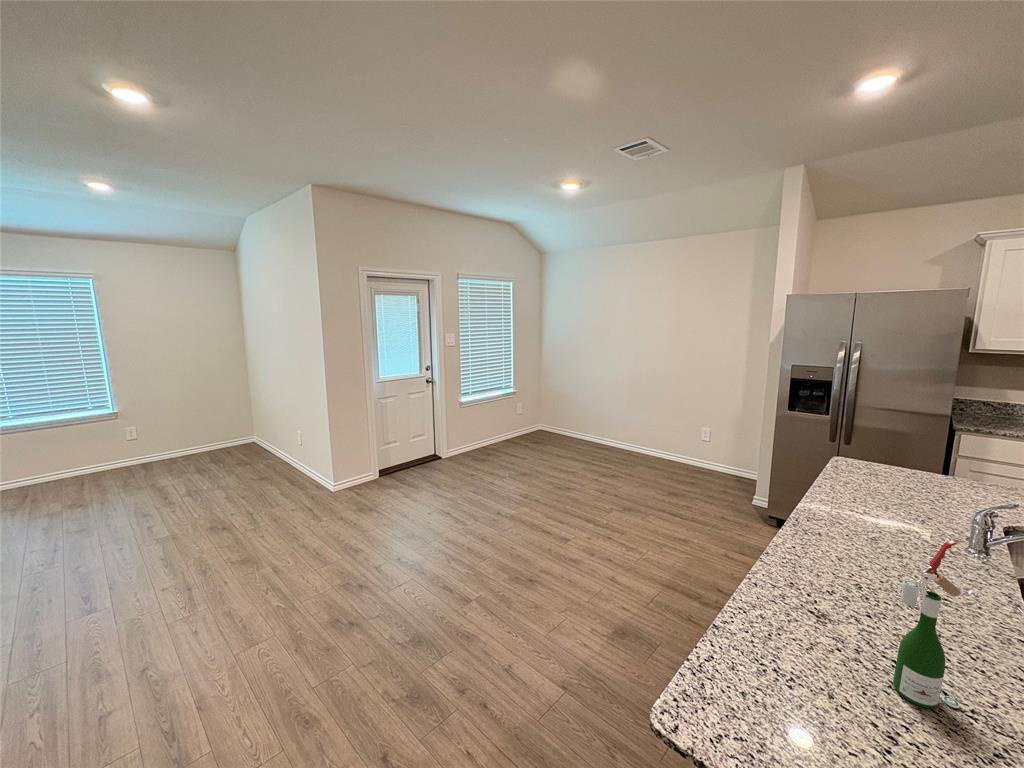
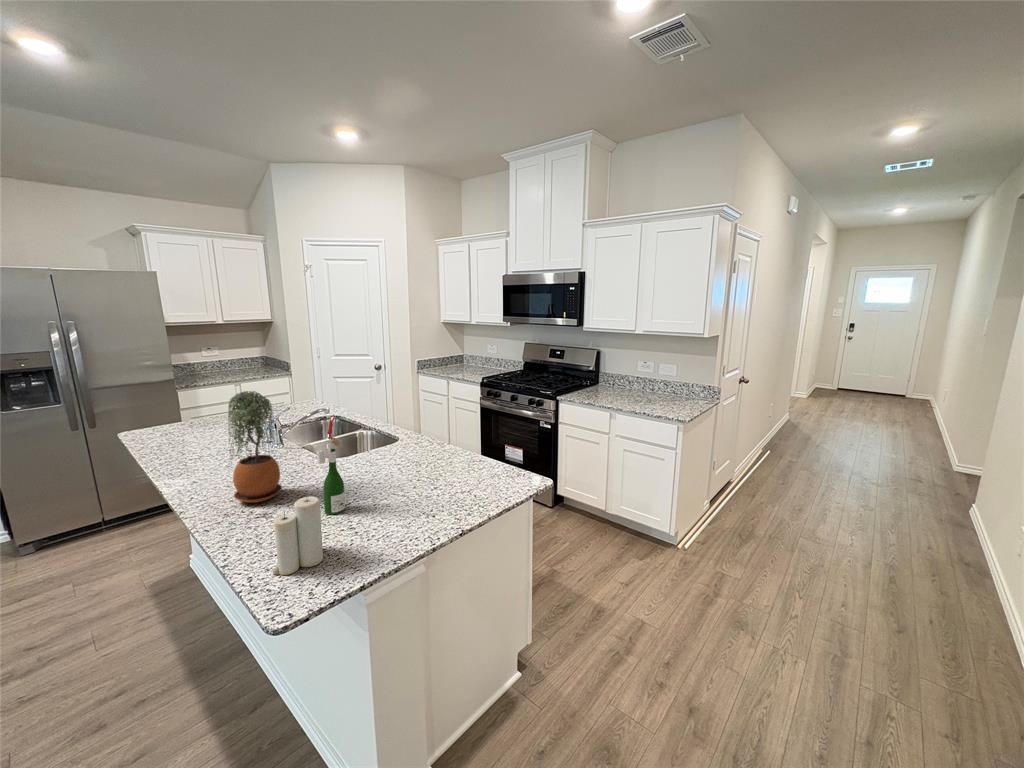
potted plant: none [810,450,903,604] -> present [228,391,282,503]
candle: none [728,614,813,725] -> present [273,494,323,575]

